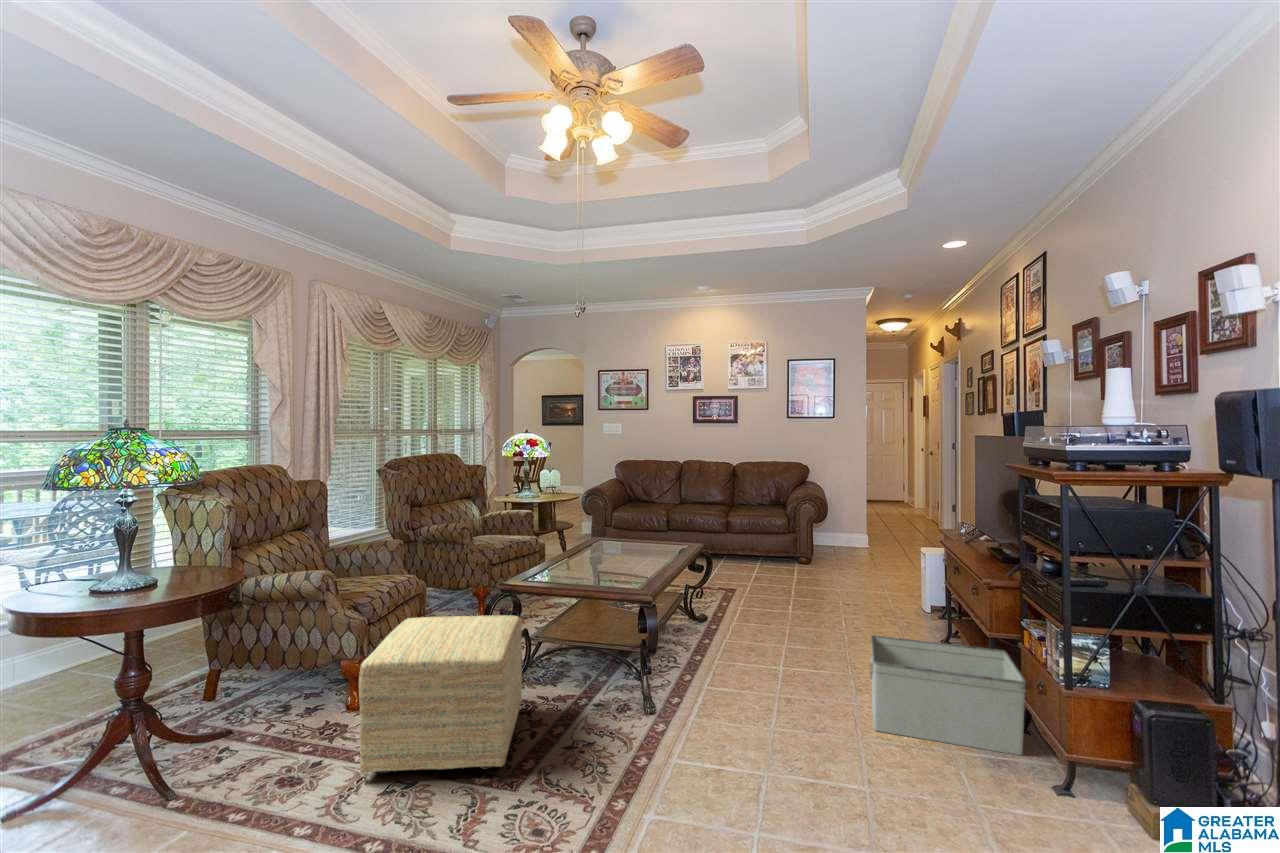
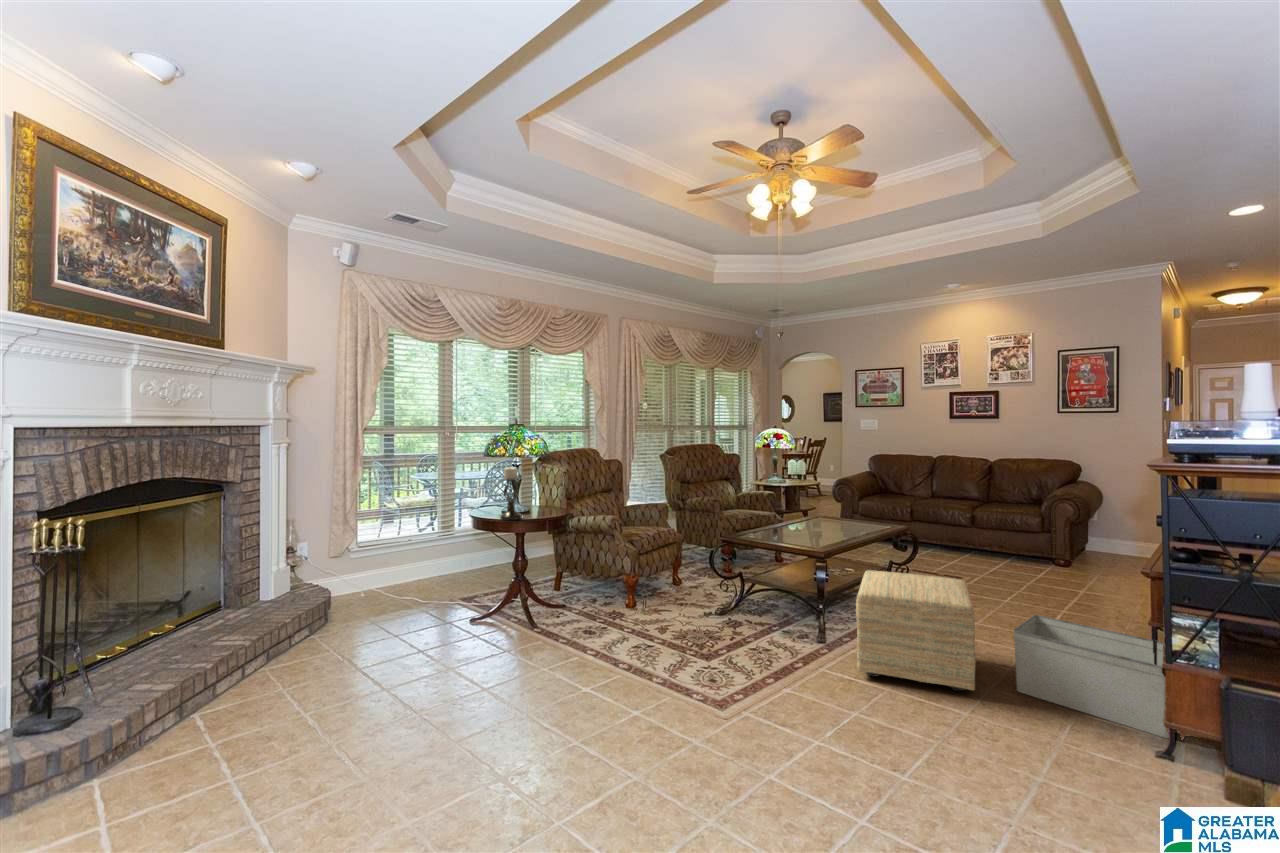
candle holder: none [81,500,139,606] -> present [500,467,522,520]
ottoman: present [359,615,522,774] -> present [856,570,976,691]

